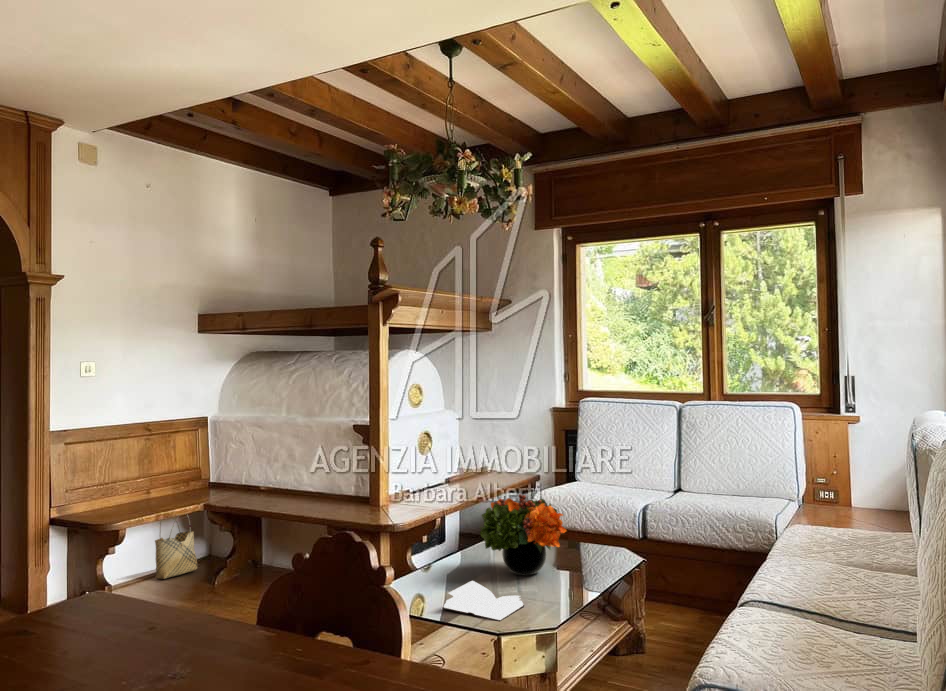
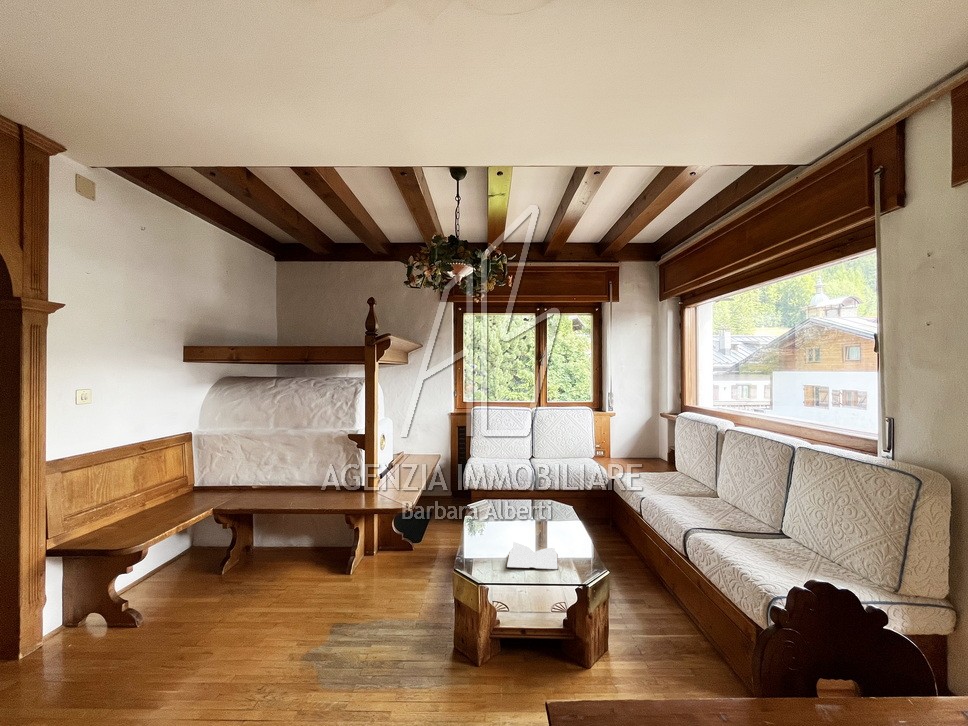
flower arrangement: present [480,494,566,575] -> none [488,473,549,531]
woven basket: present [155,519,197,579] -> none [150,520,190,583]

